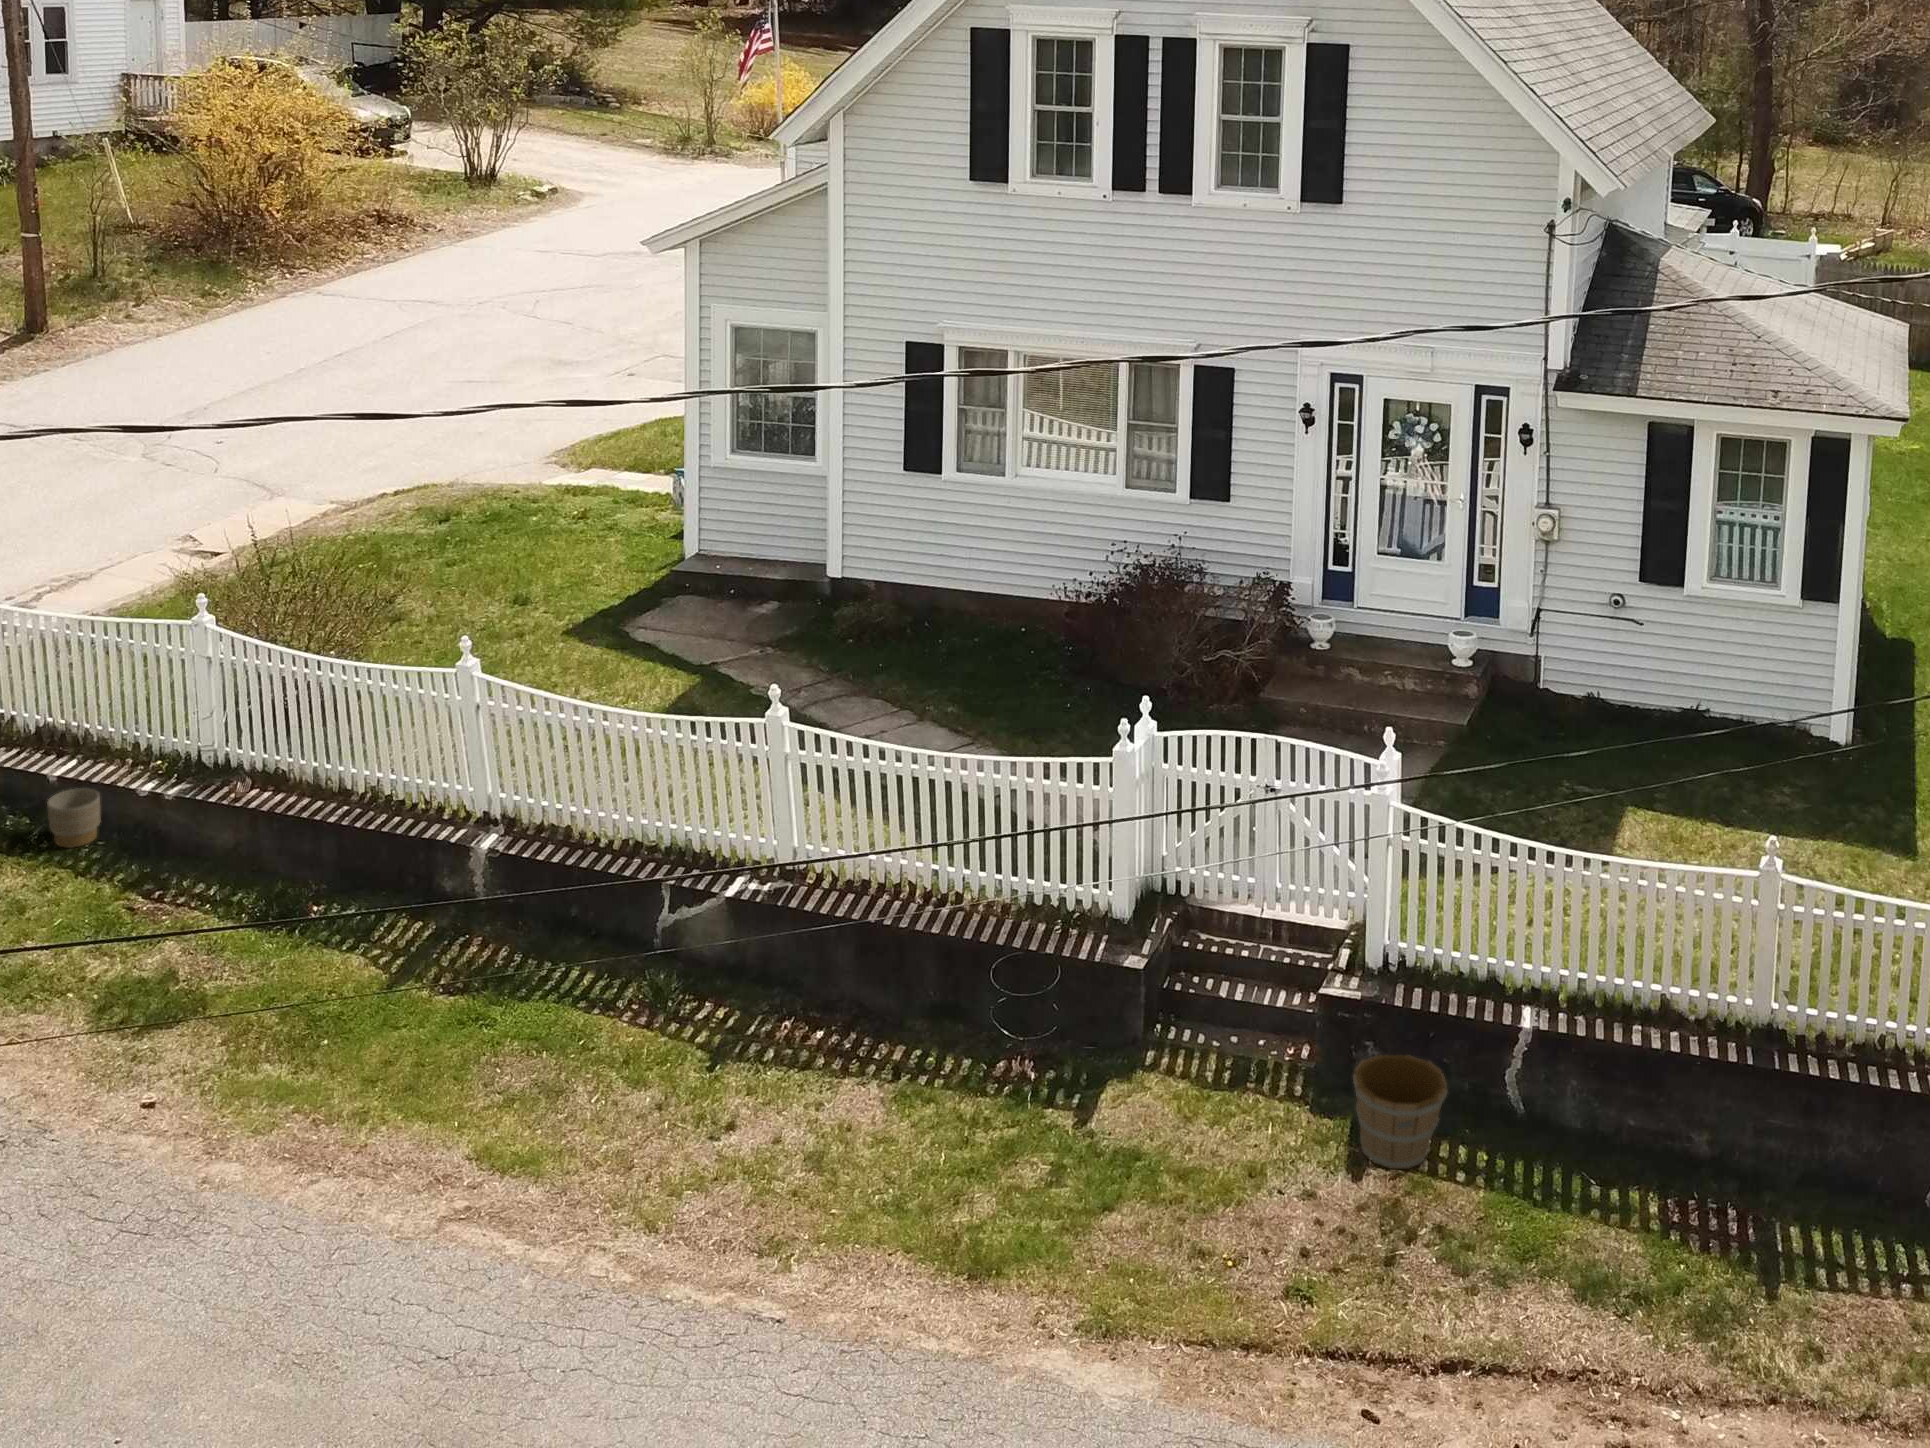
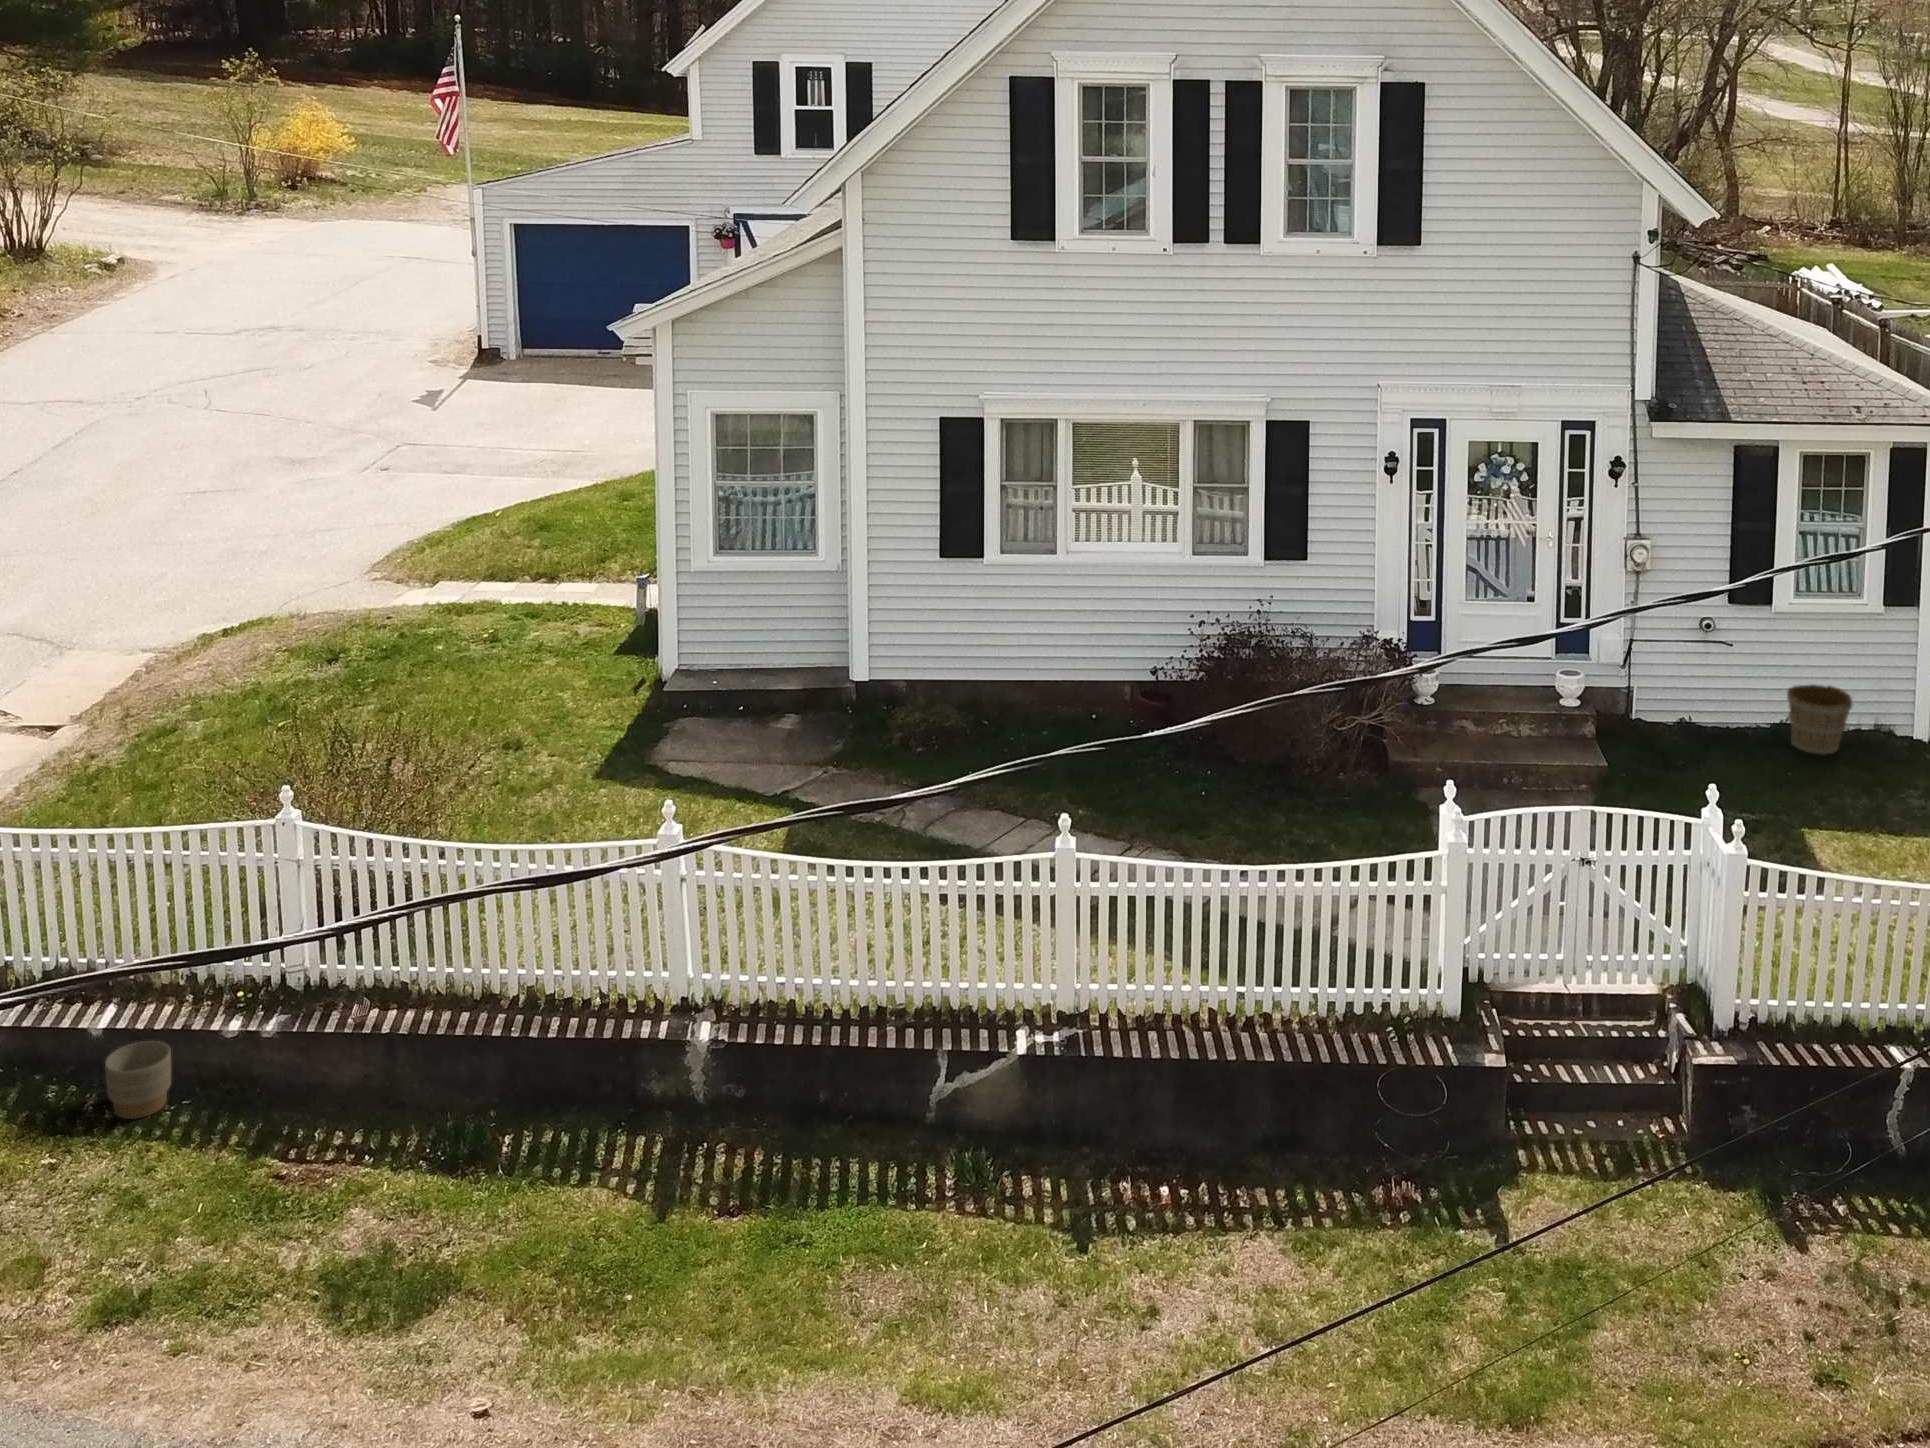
wooden bucket: present [1353,1055,1448,1169] -> present [1787,684,1852,755]

